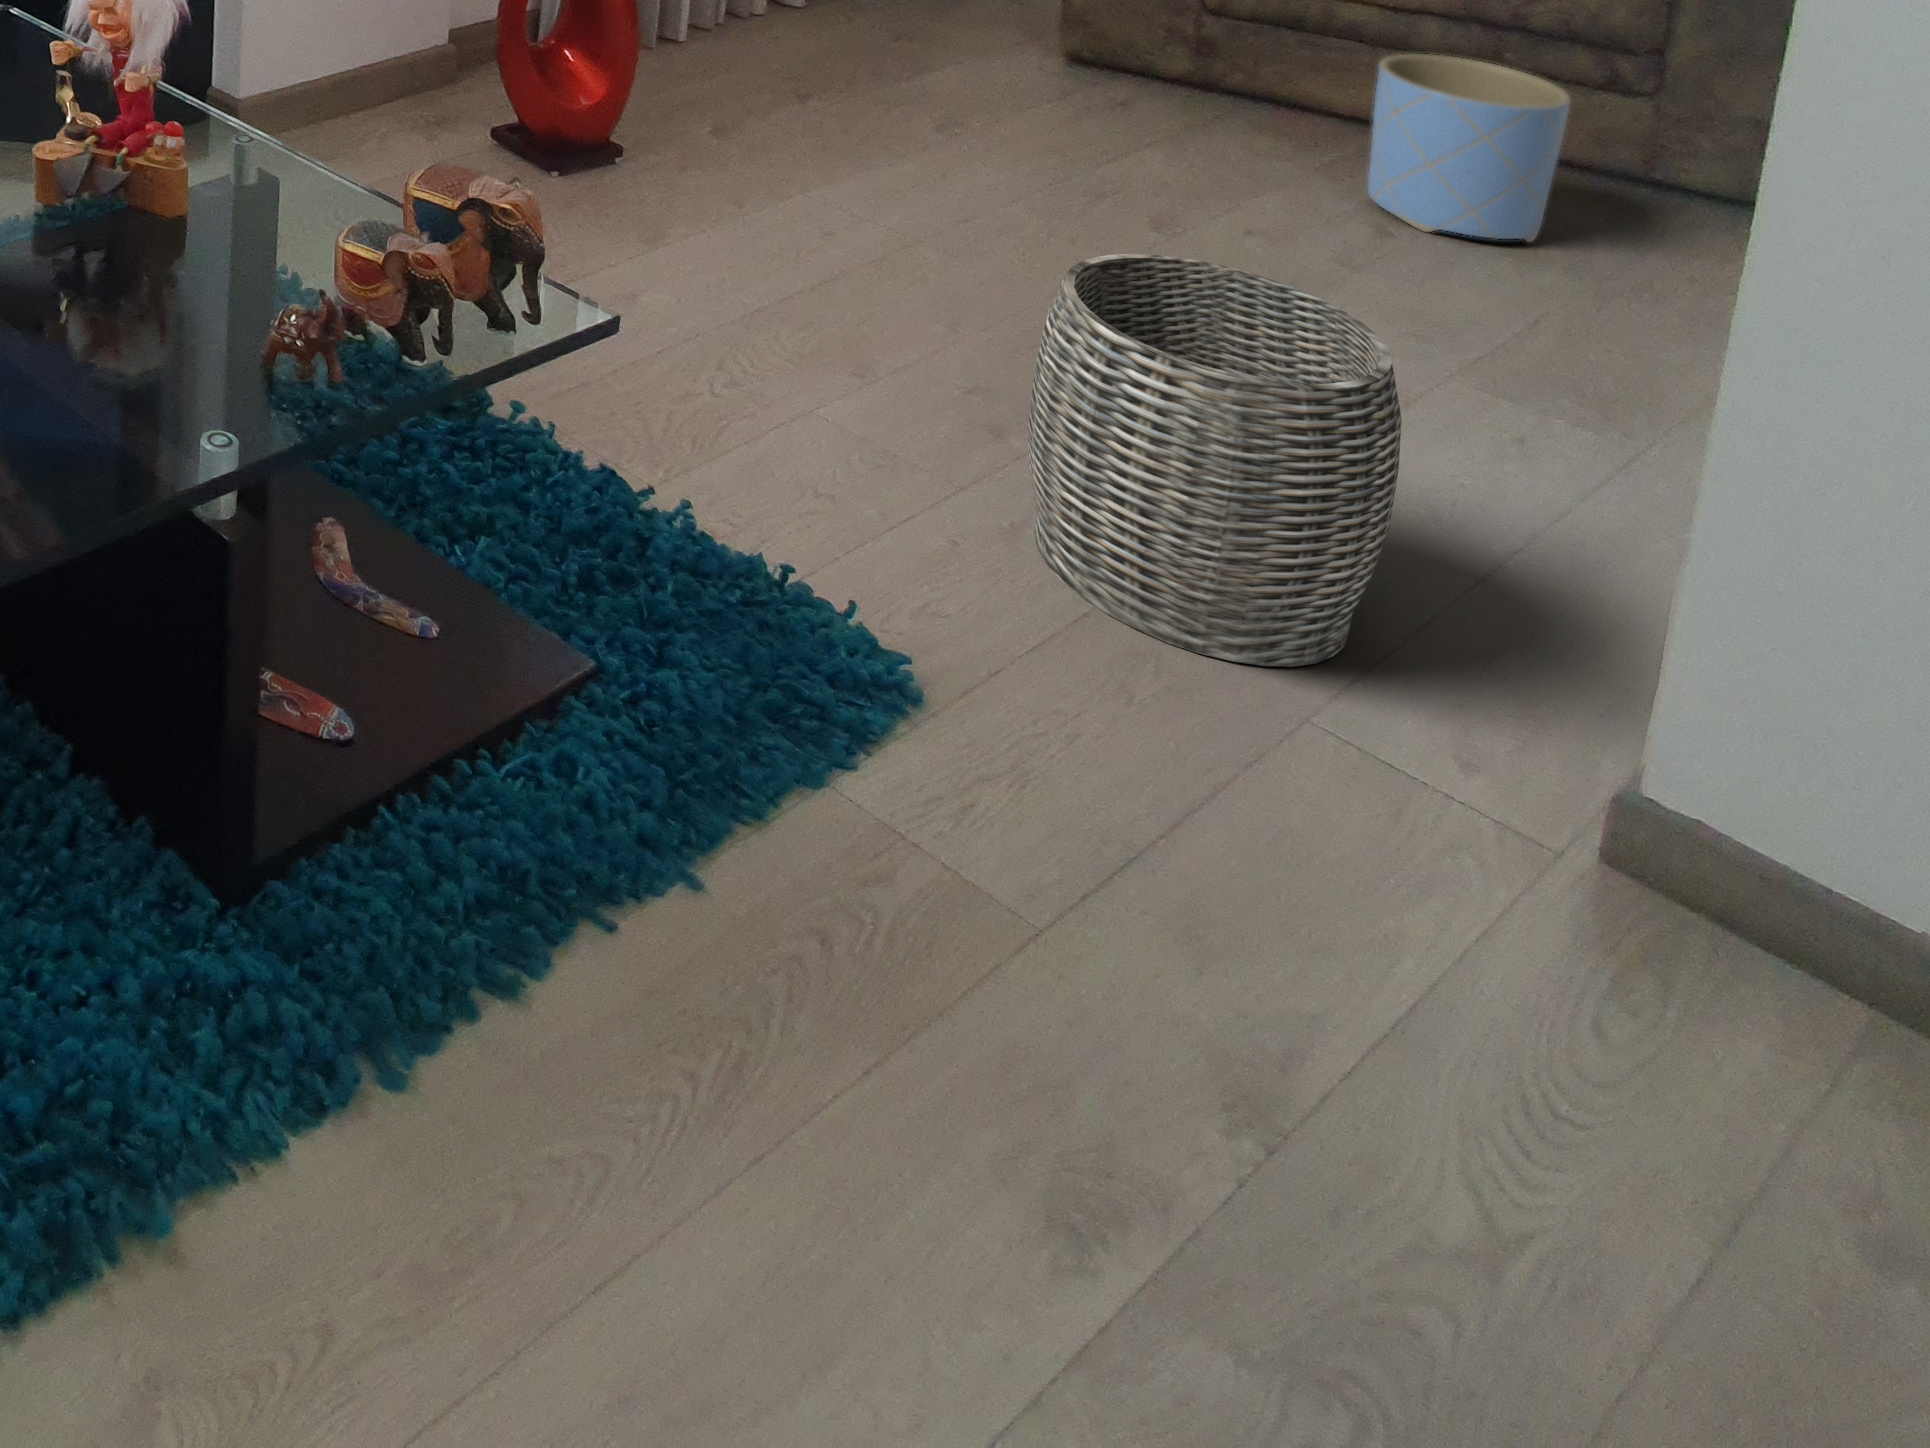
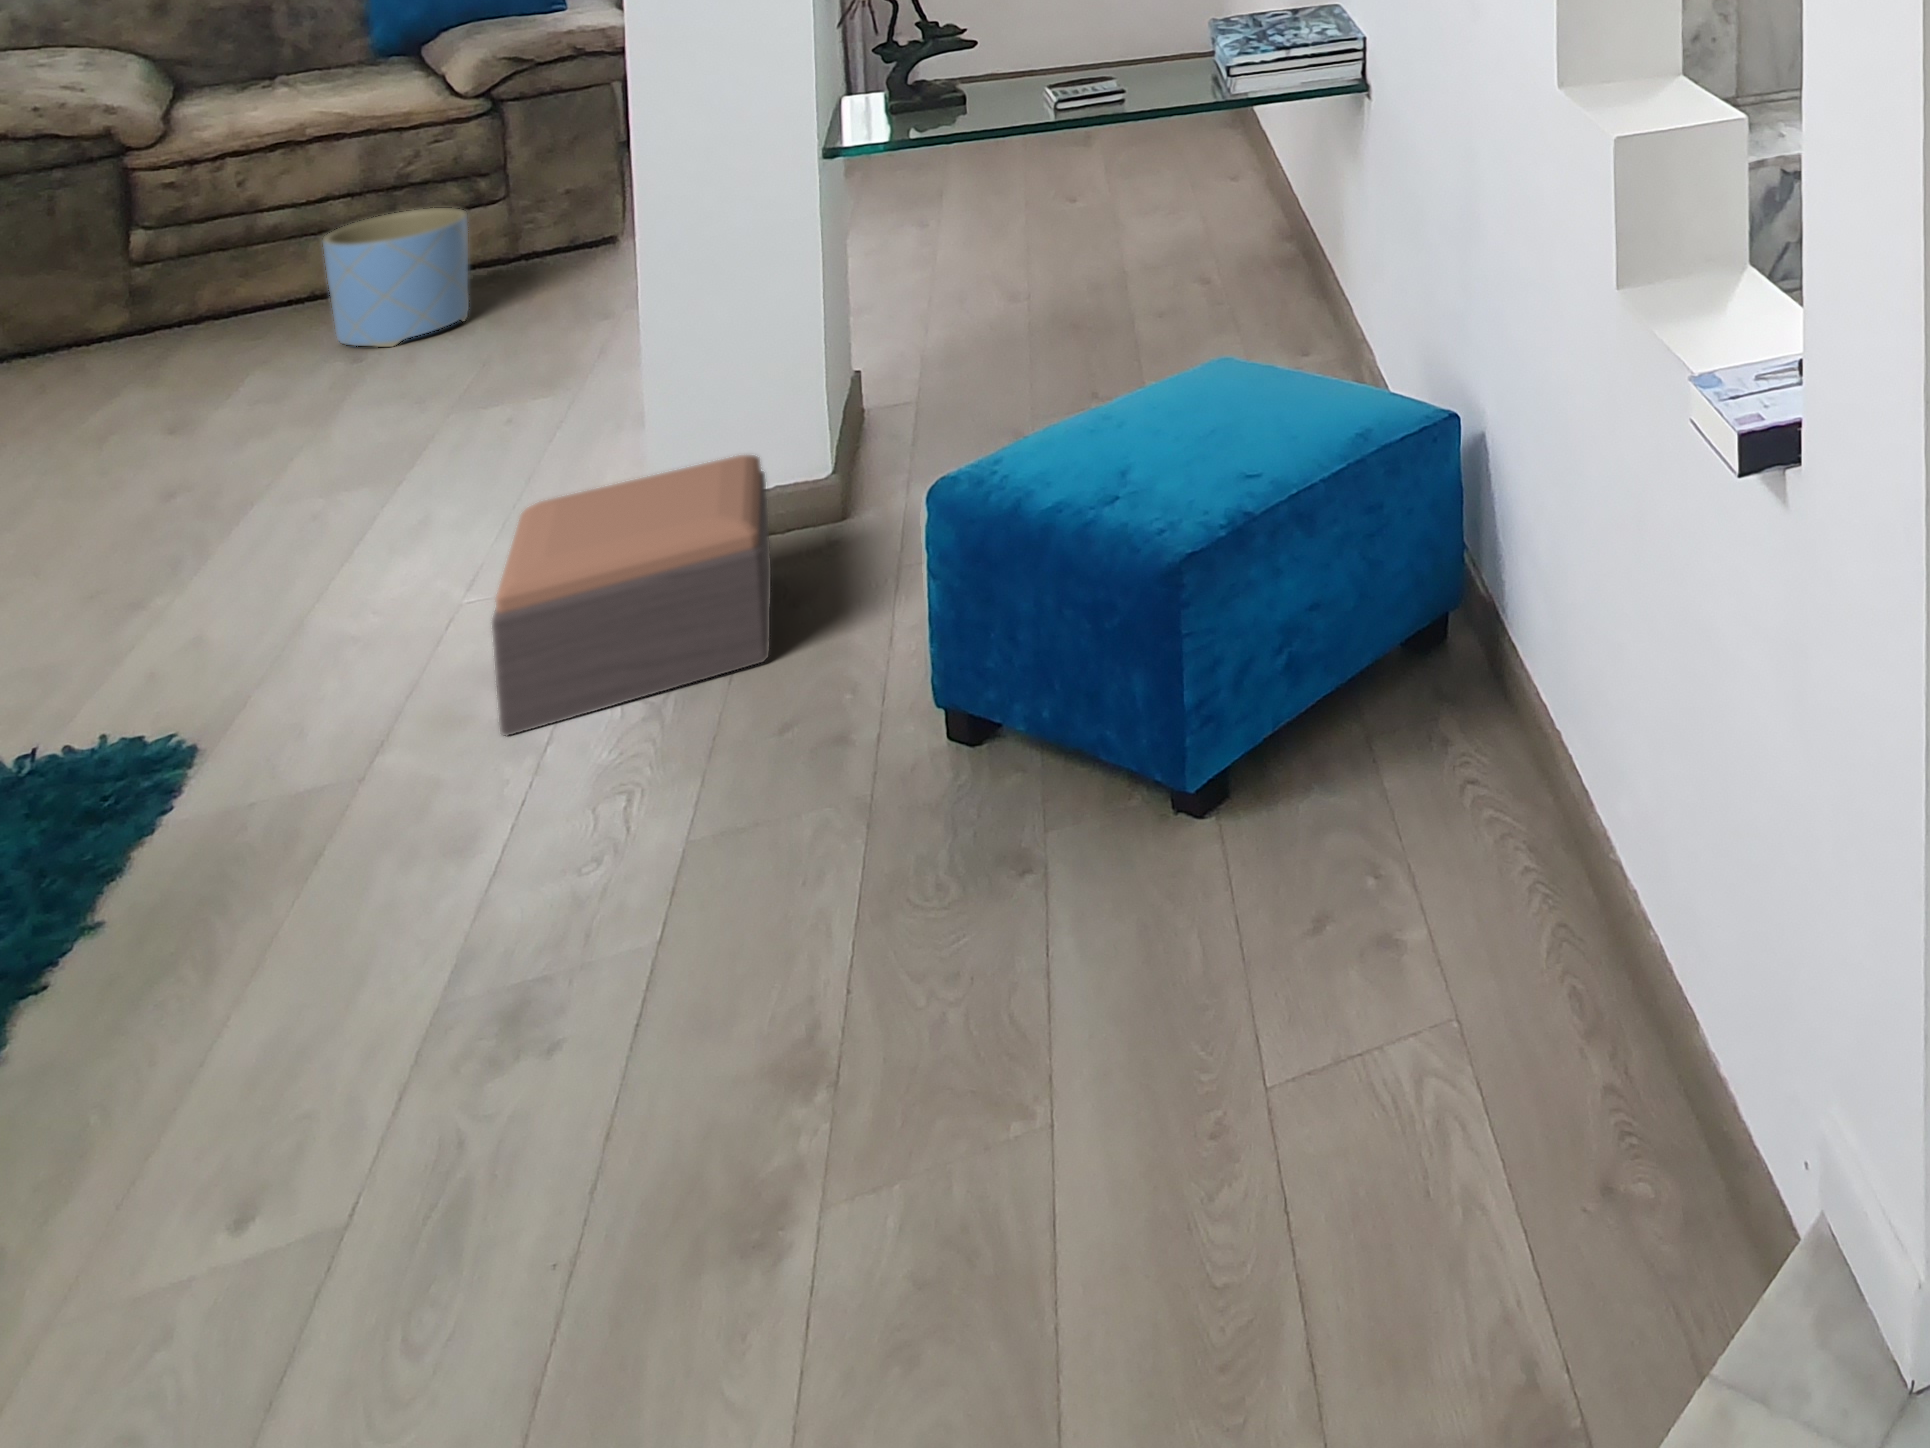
woven basket: present [1028,254,1401,667] -> none [203,363,488,649]
footstool: none [1203,652,1850,1313] -> present [492,455,771,736]

